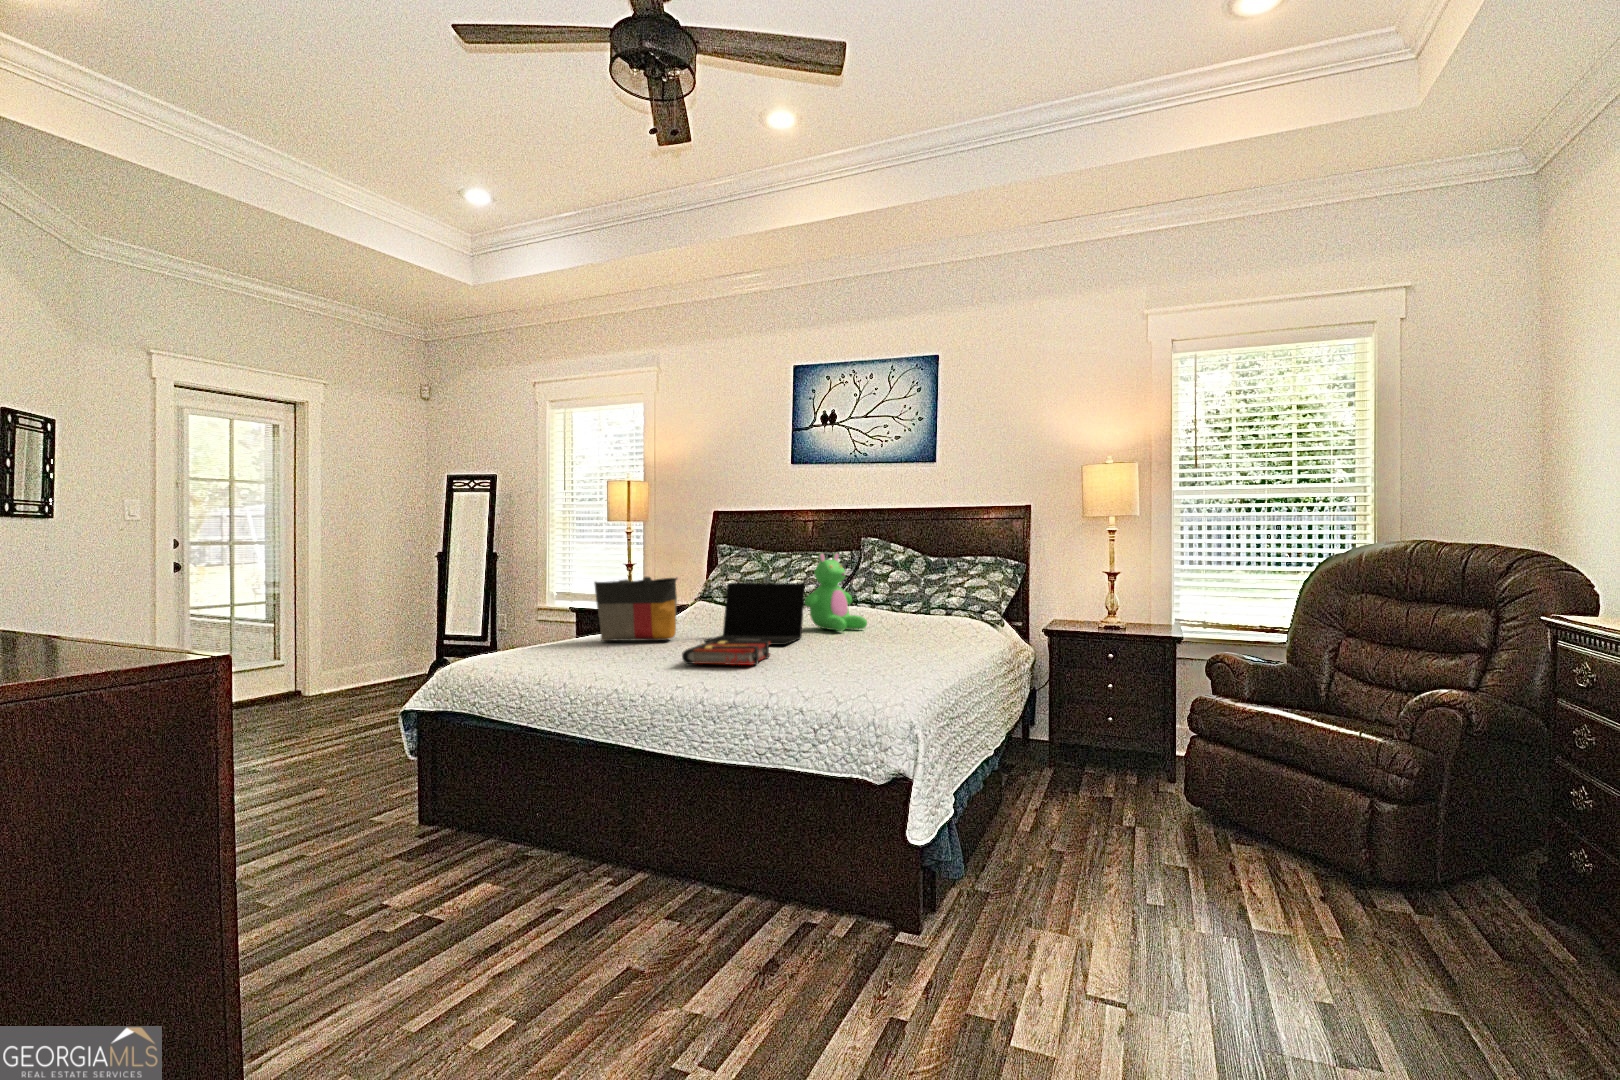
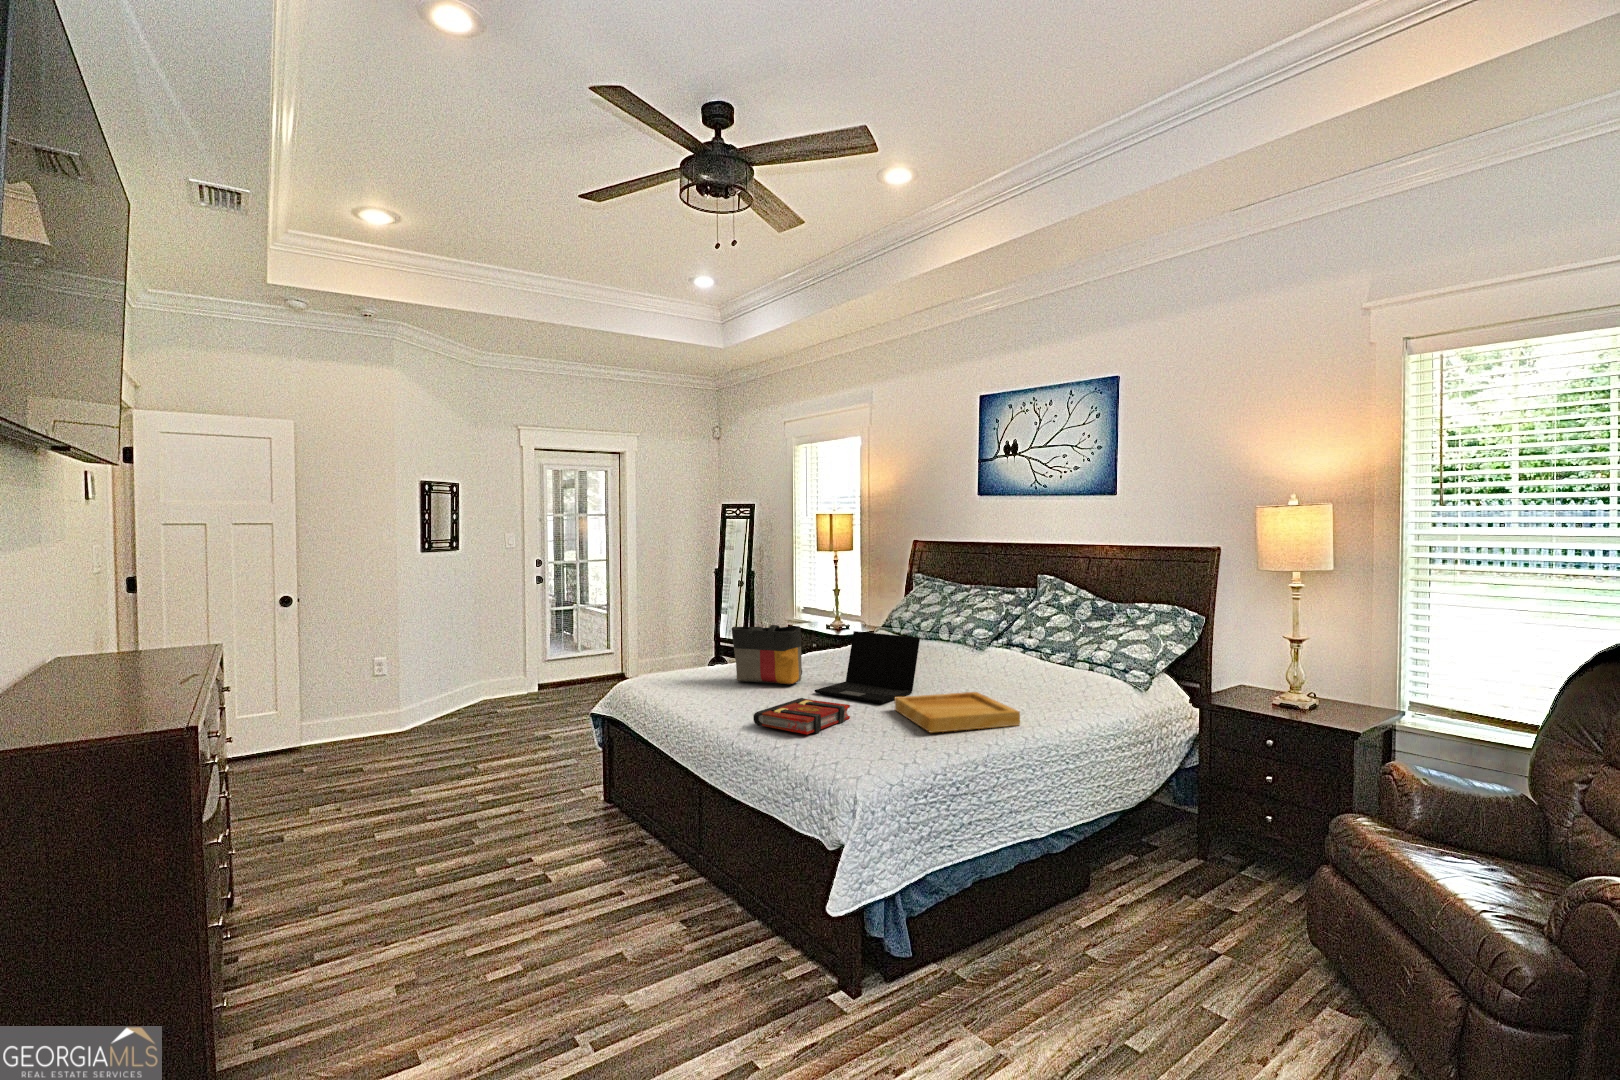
teddy bear: present [805,553,867,631] -> none [931,602,995,685]
tray: none [804,630,933,656] -> present [895,692,1020,732]

